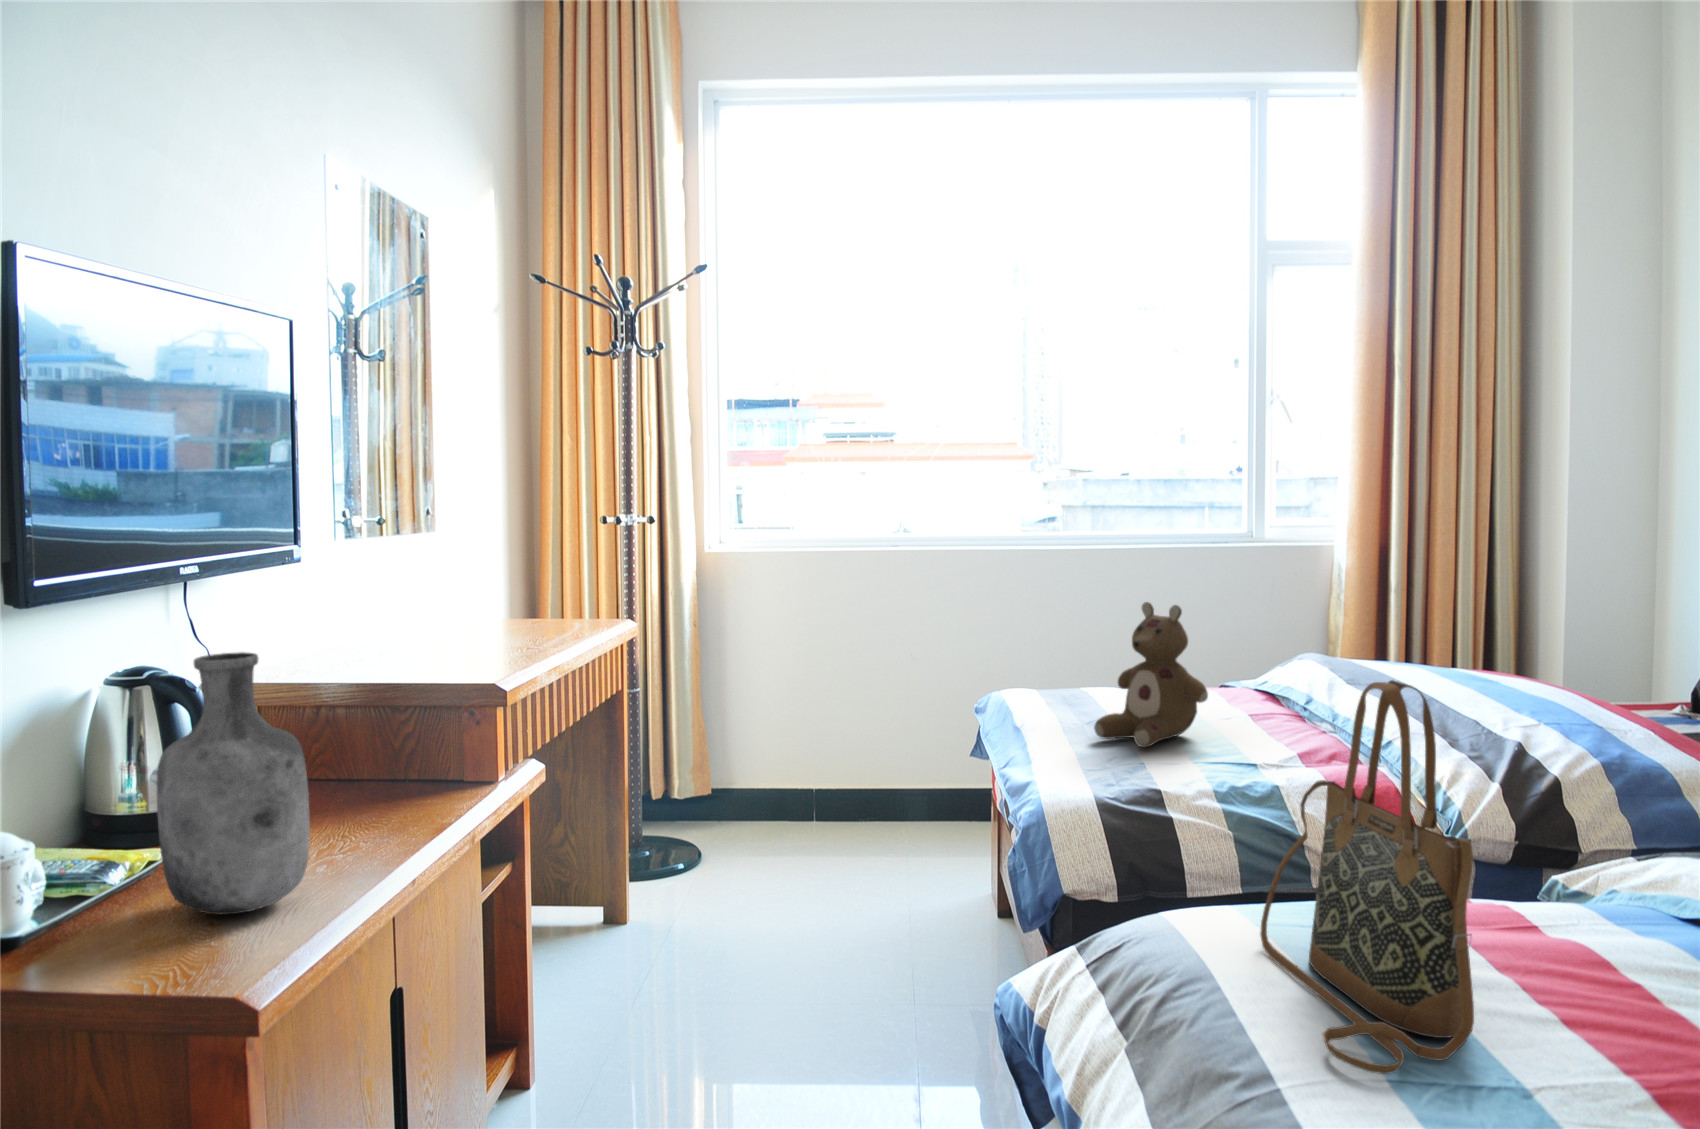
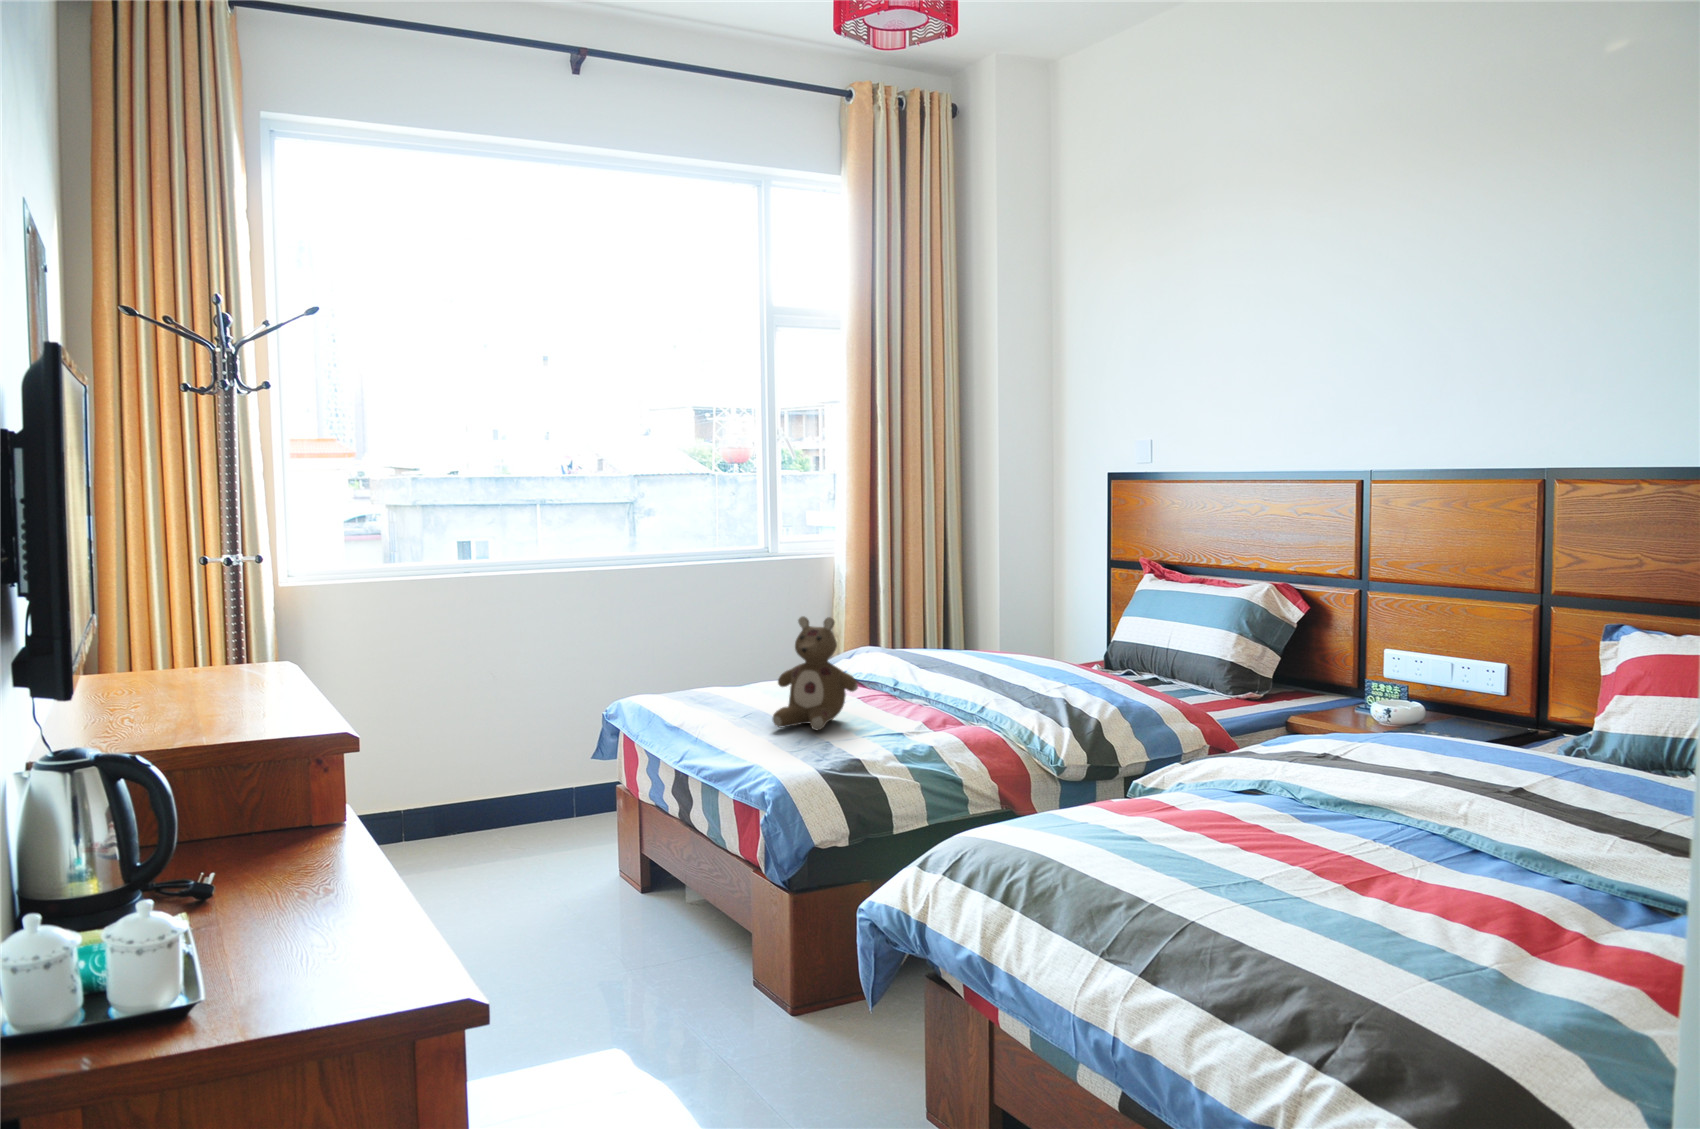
vase: present [157,652,310,914] -> none [244,704,383,950]
handbag: present [1260,680,1474,1074] -> none [1057,653,1229,886]

